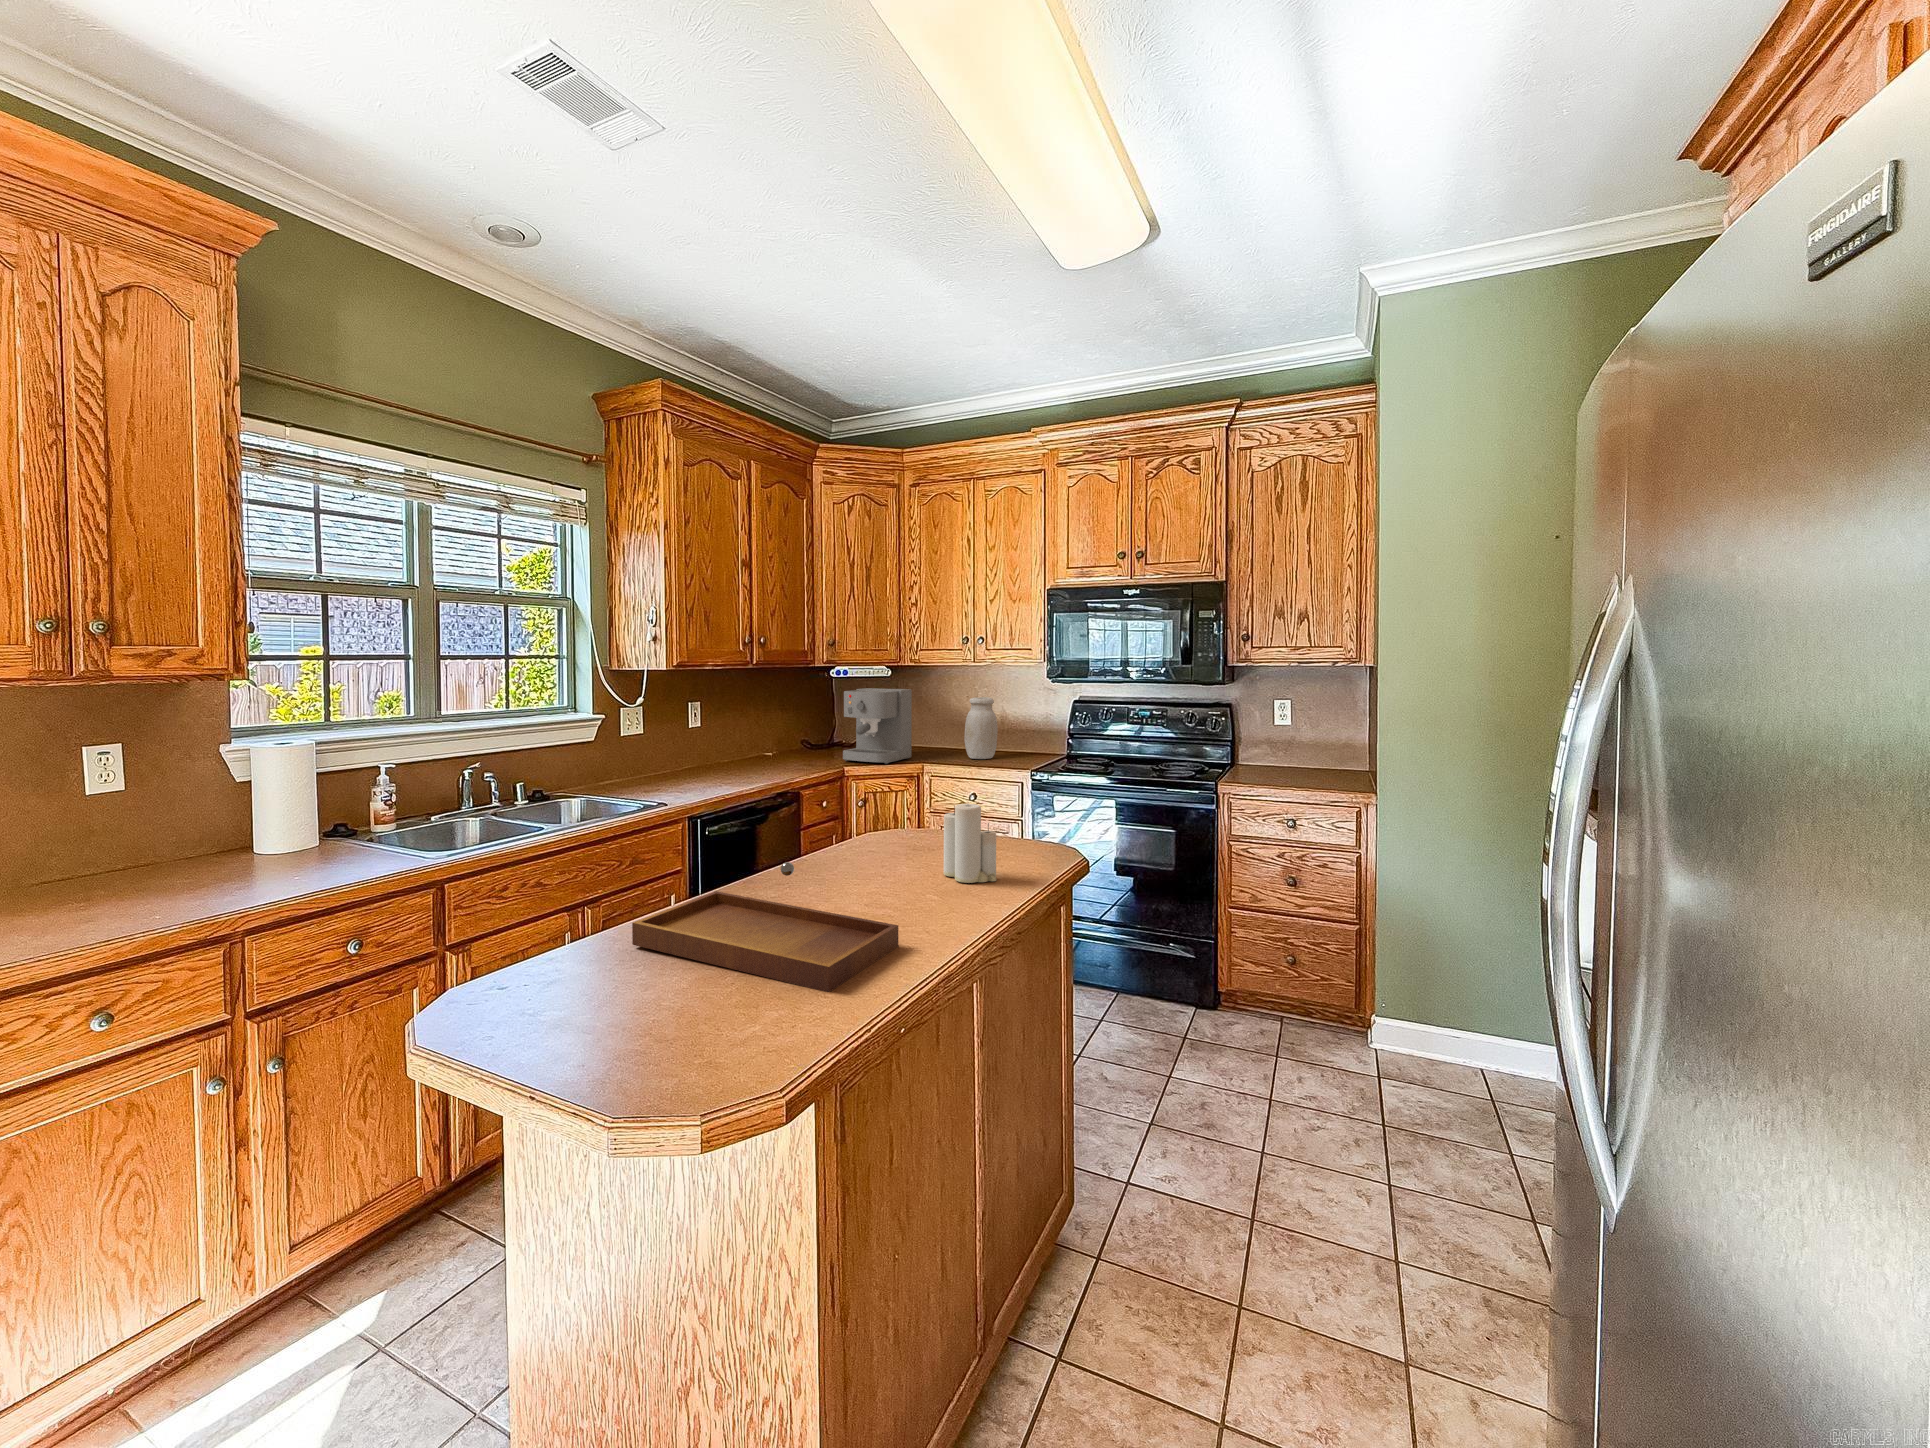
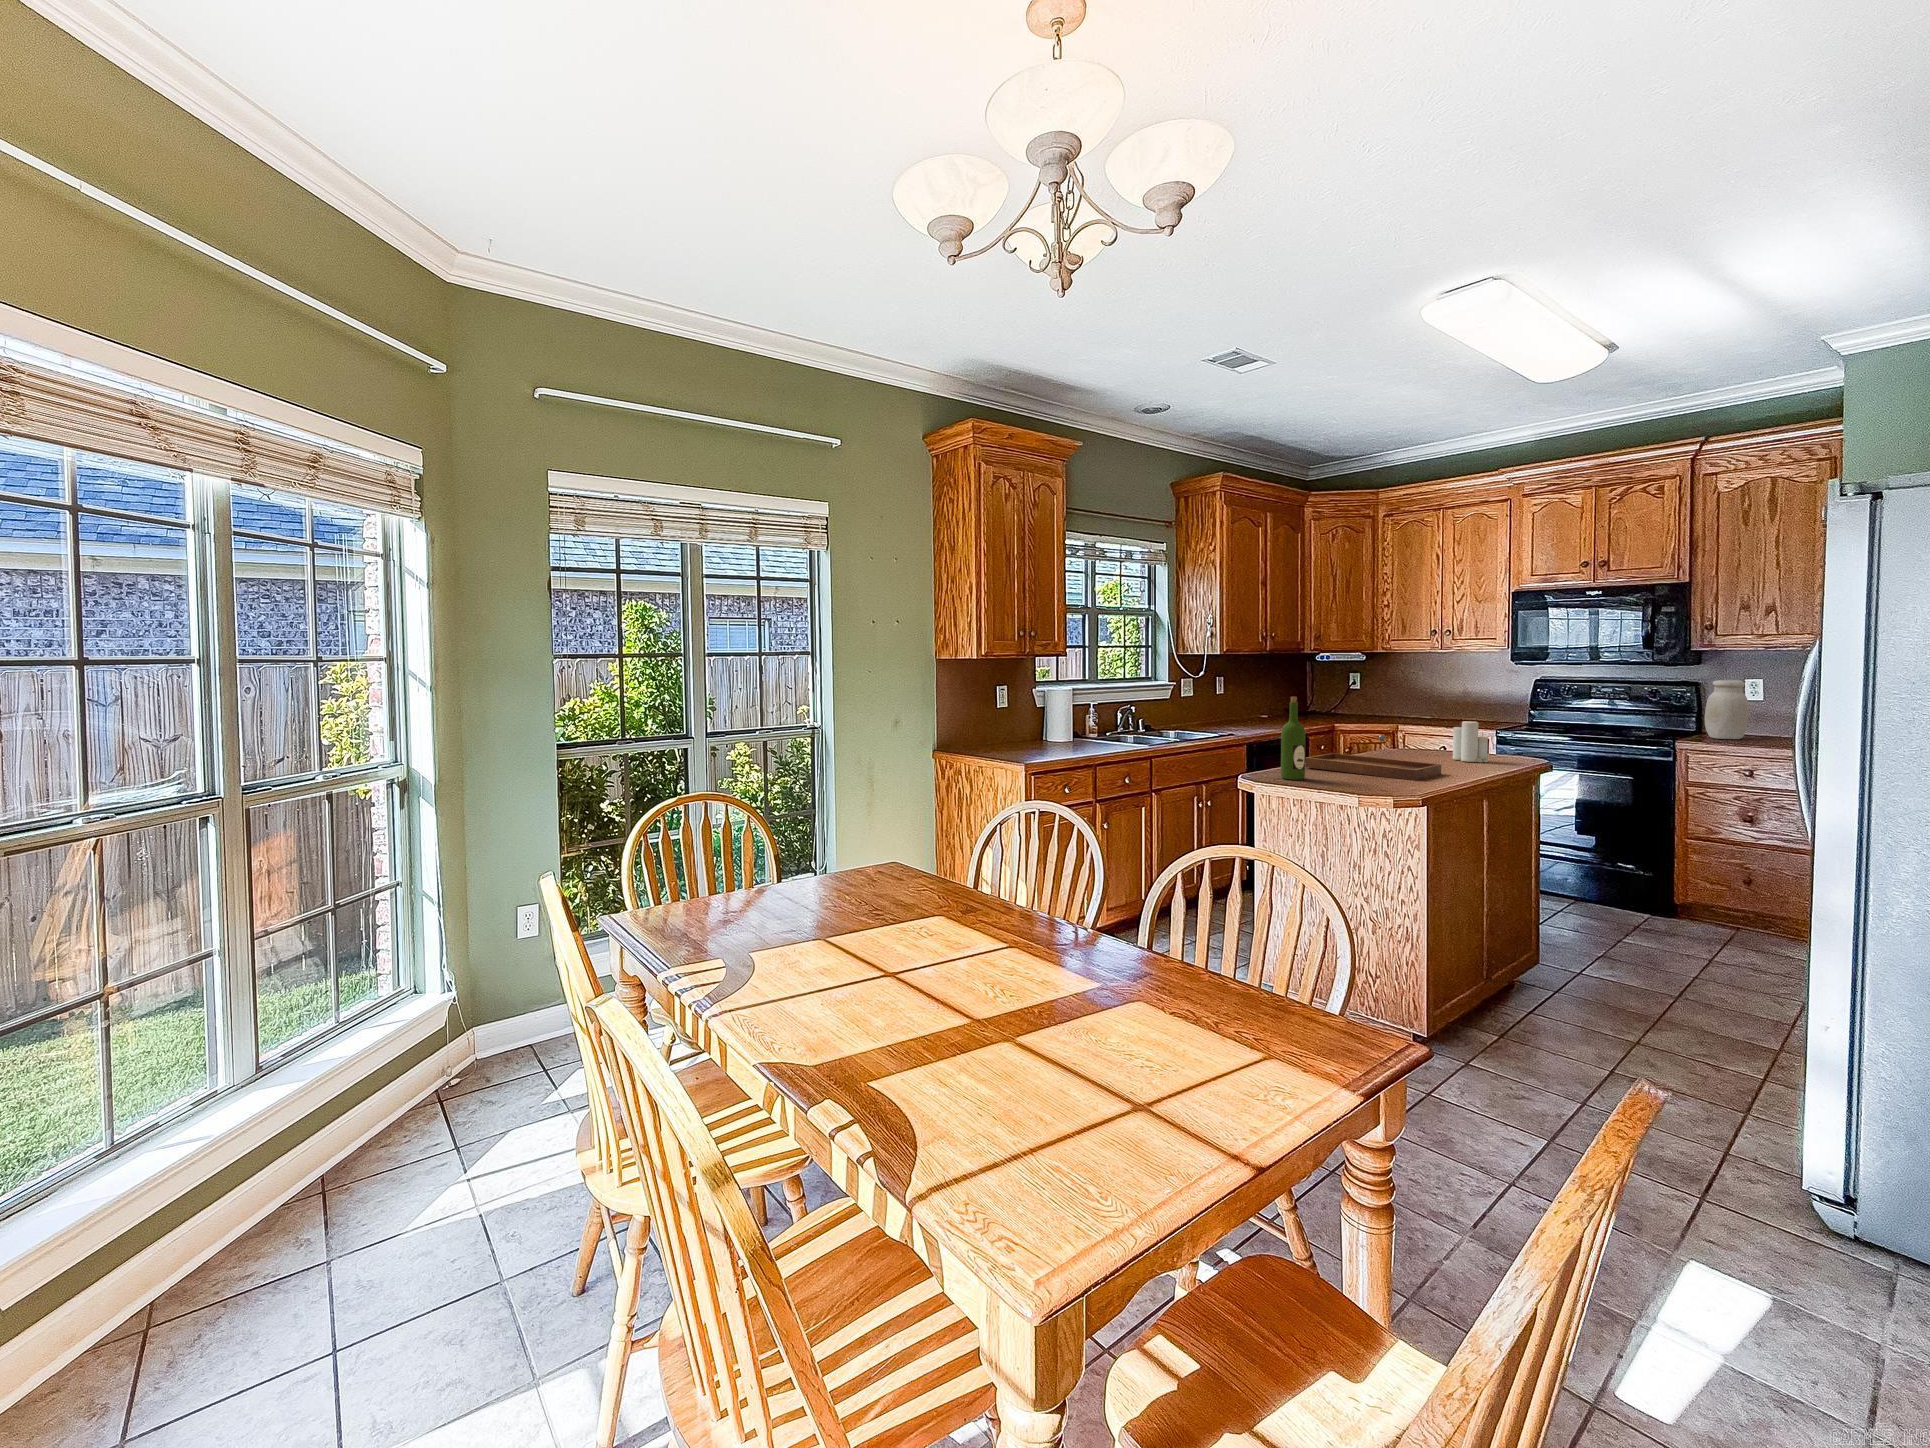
coffee maker: present [843,688,912,764] -> none [1330,669,1387,723]
jar: present [965,697,998,759] -> present [1705,680,1749,739]
wine bottle: none [501,800,566,1032] -> present [1281,697,1305,780]

